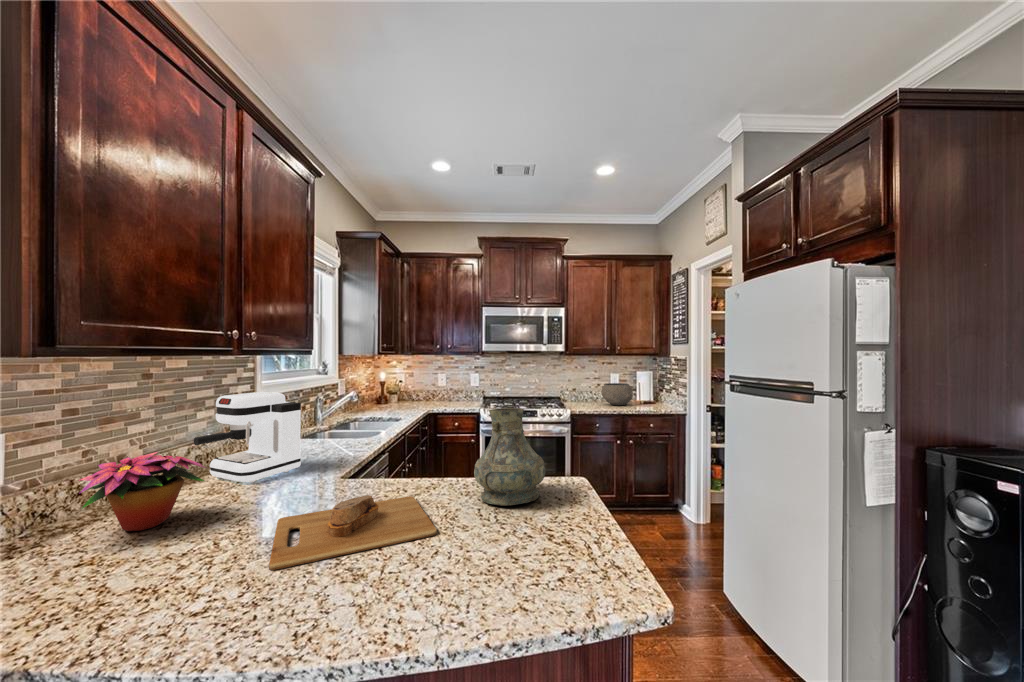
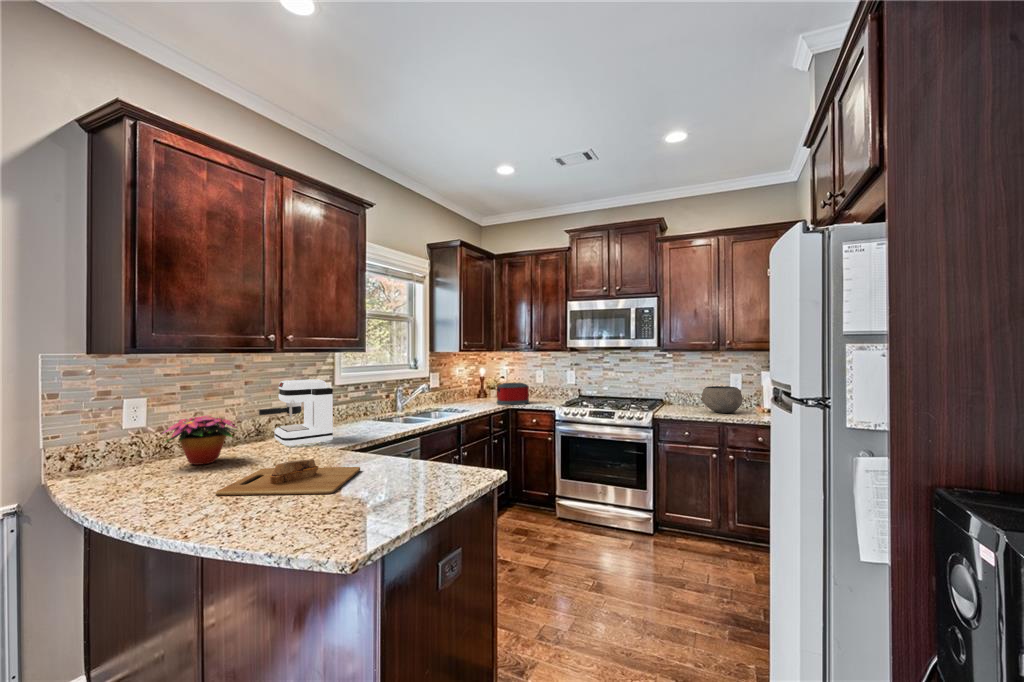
toaster: none [410,386,443,410] -> present [497,382,529,405]
vase: present [474,408,545,506] -> none [394,398,461,484]

